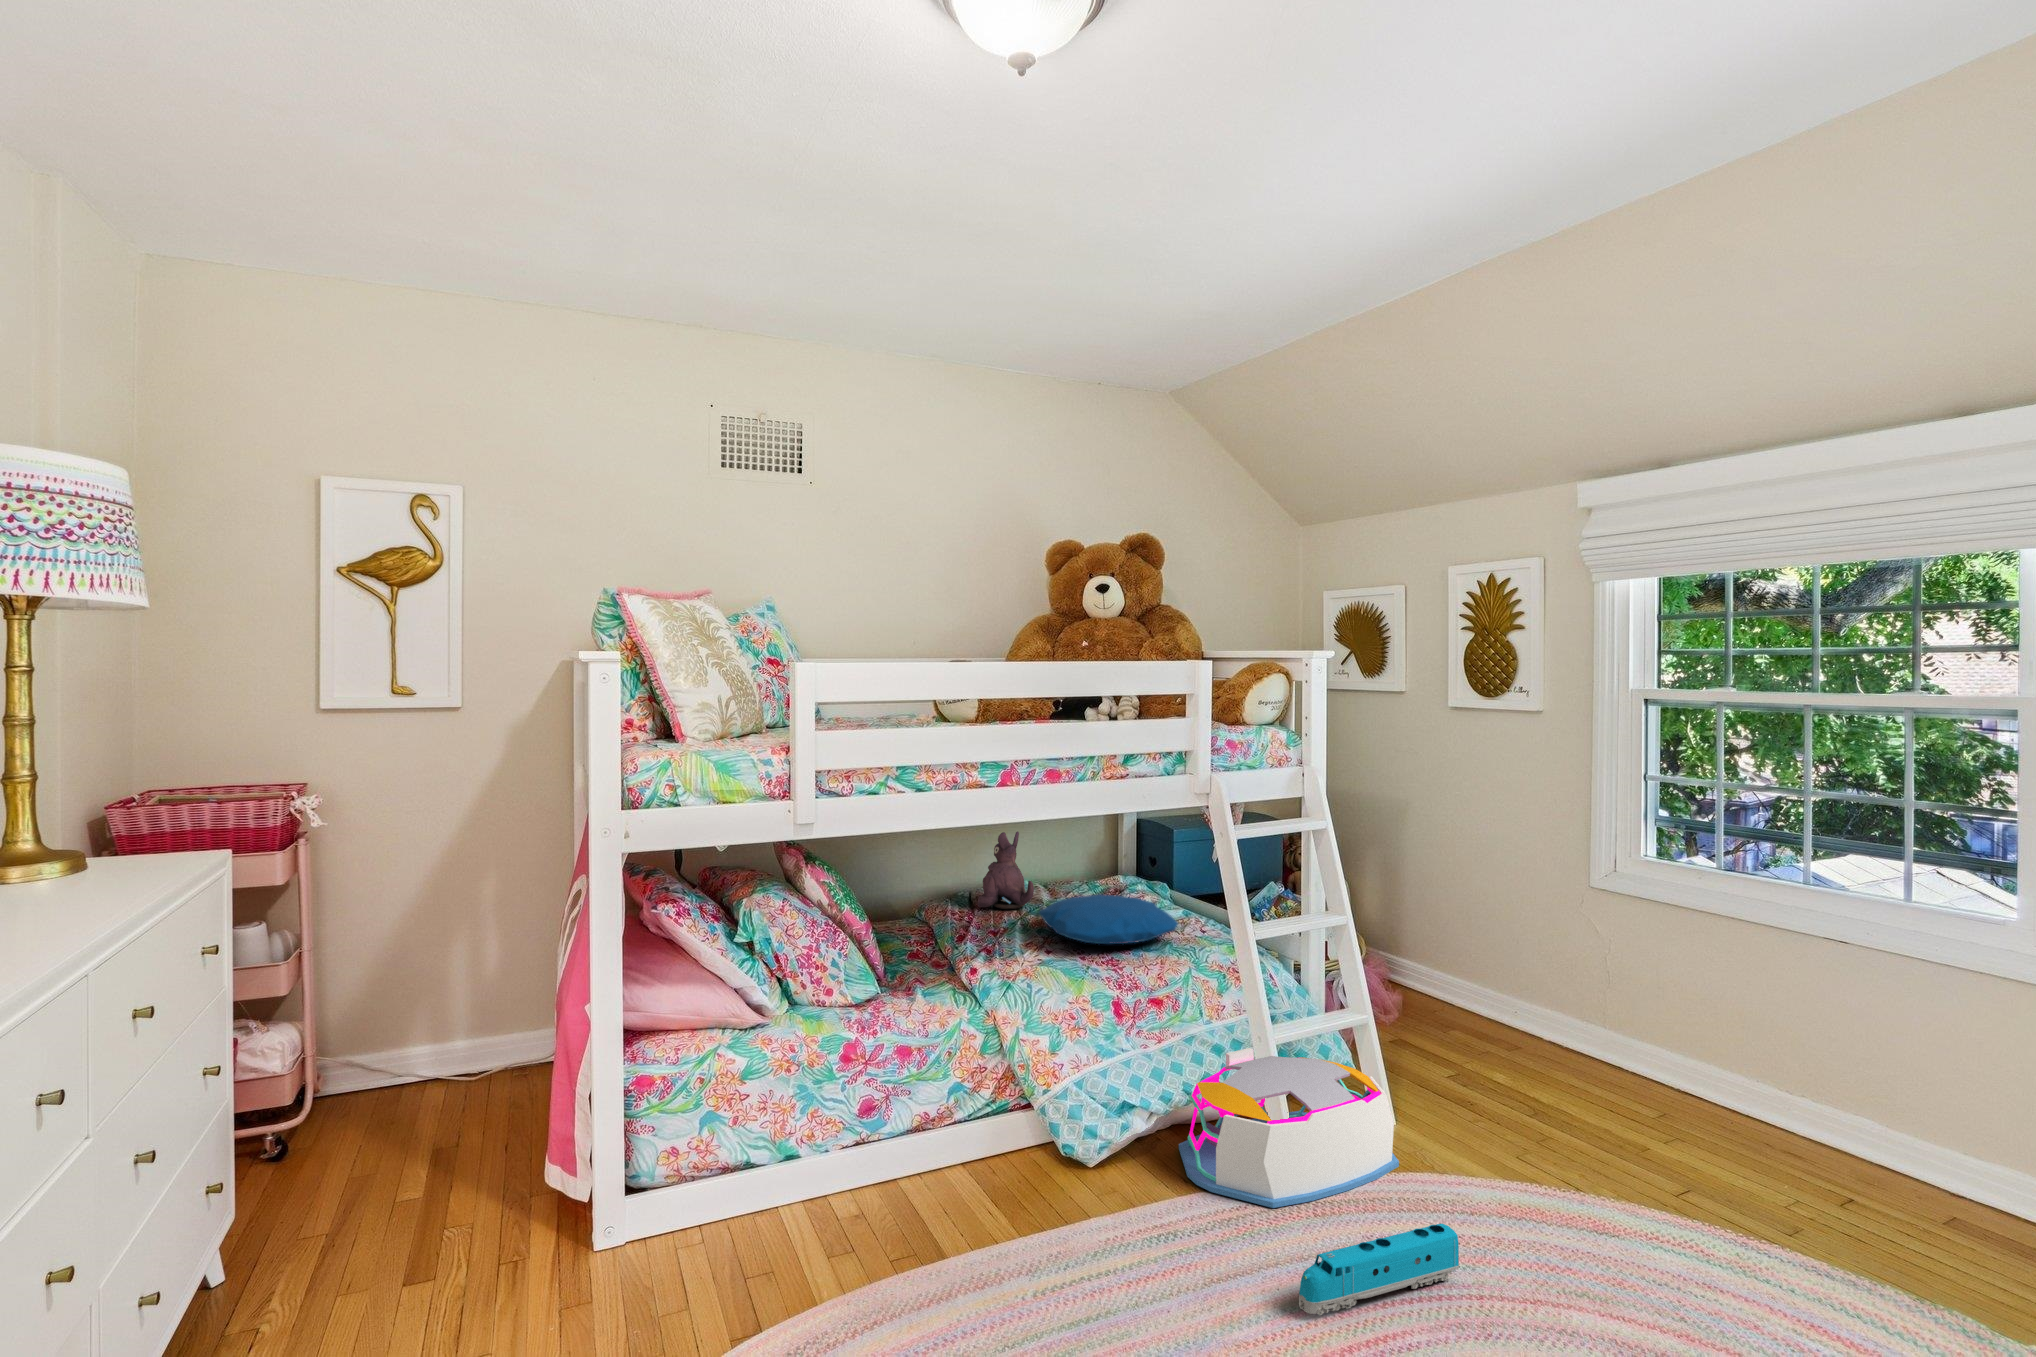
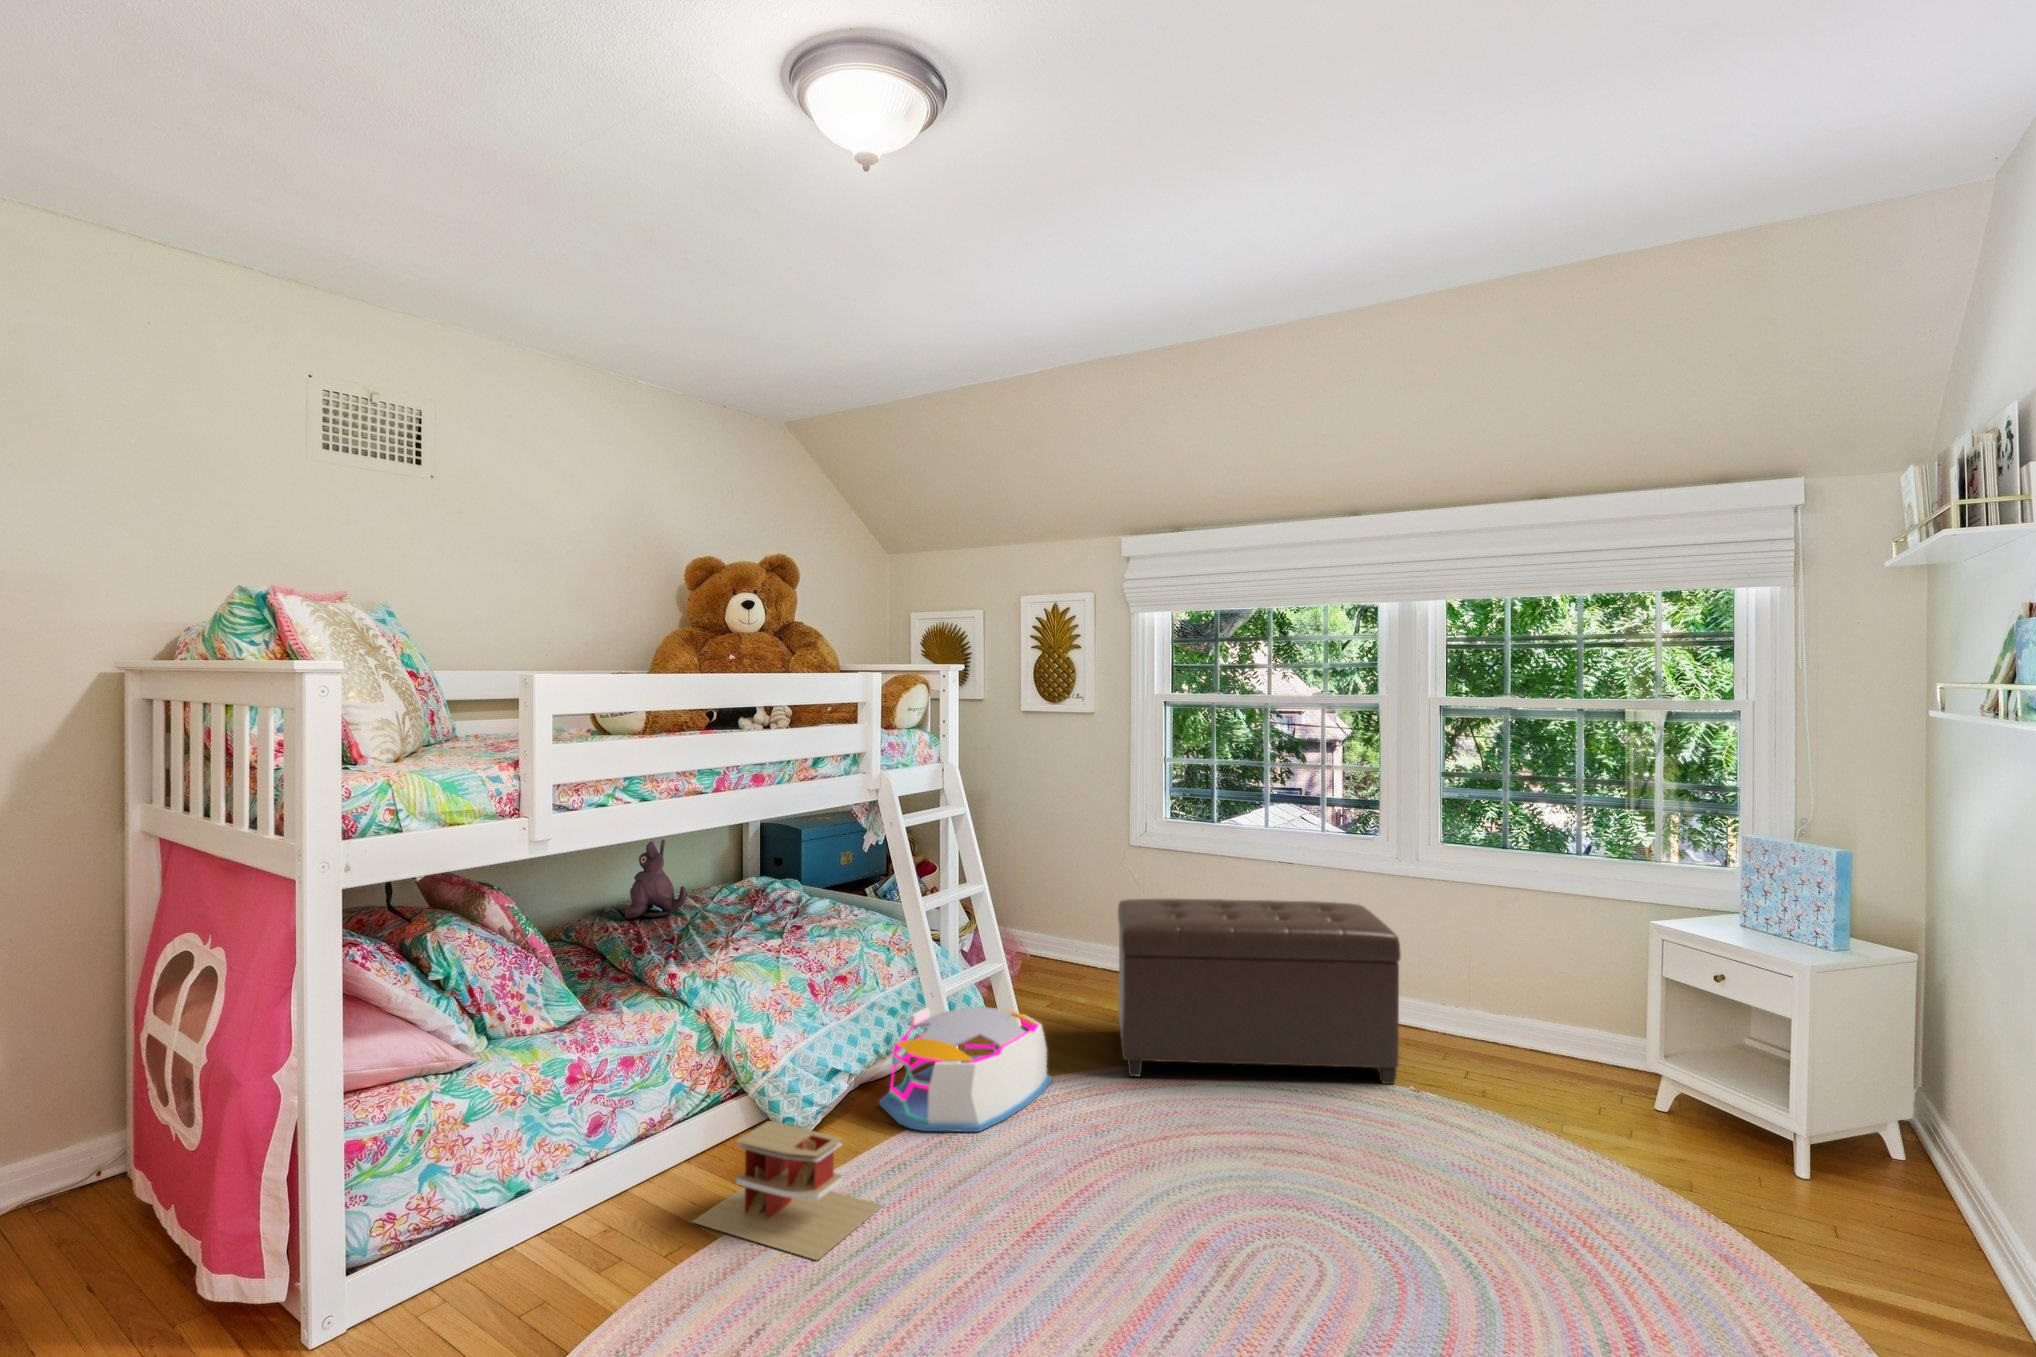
pillow: present [1039,894,1178,944] -> none [704,892,844,936]
ottoman: none [1496,952,1962,1293] -> present [1118,899,1401,1084]
toy house: none [924,1142,1117,1308] -> present [693,1121,882,1260]
toy train: present [1299,1224,1459,1315] -> none [1040,1109,1134,1197]

